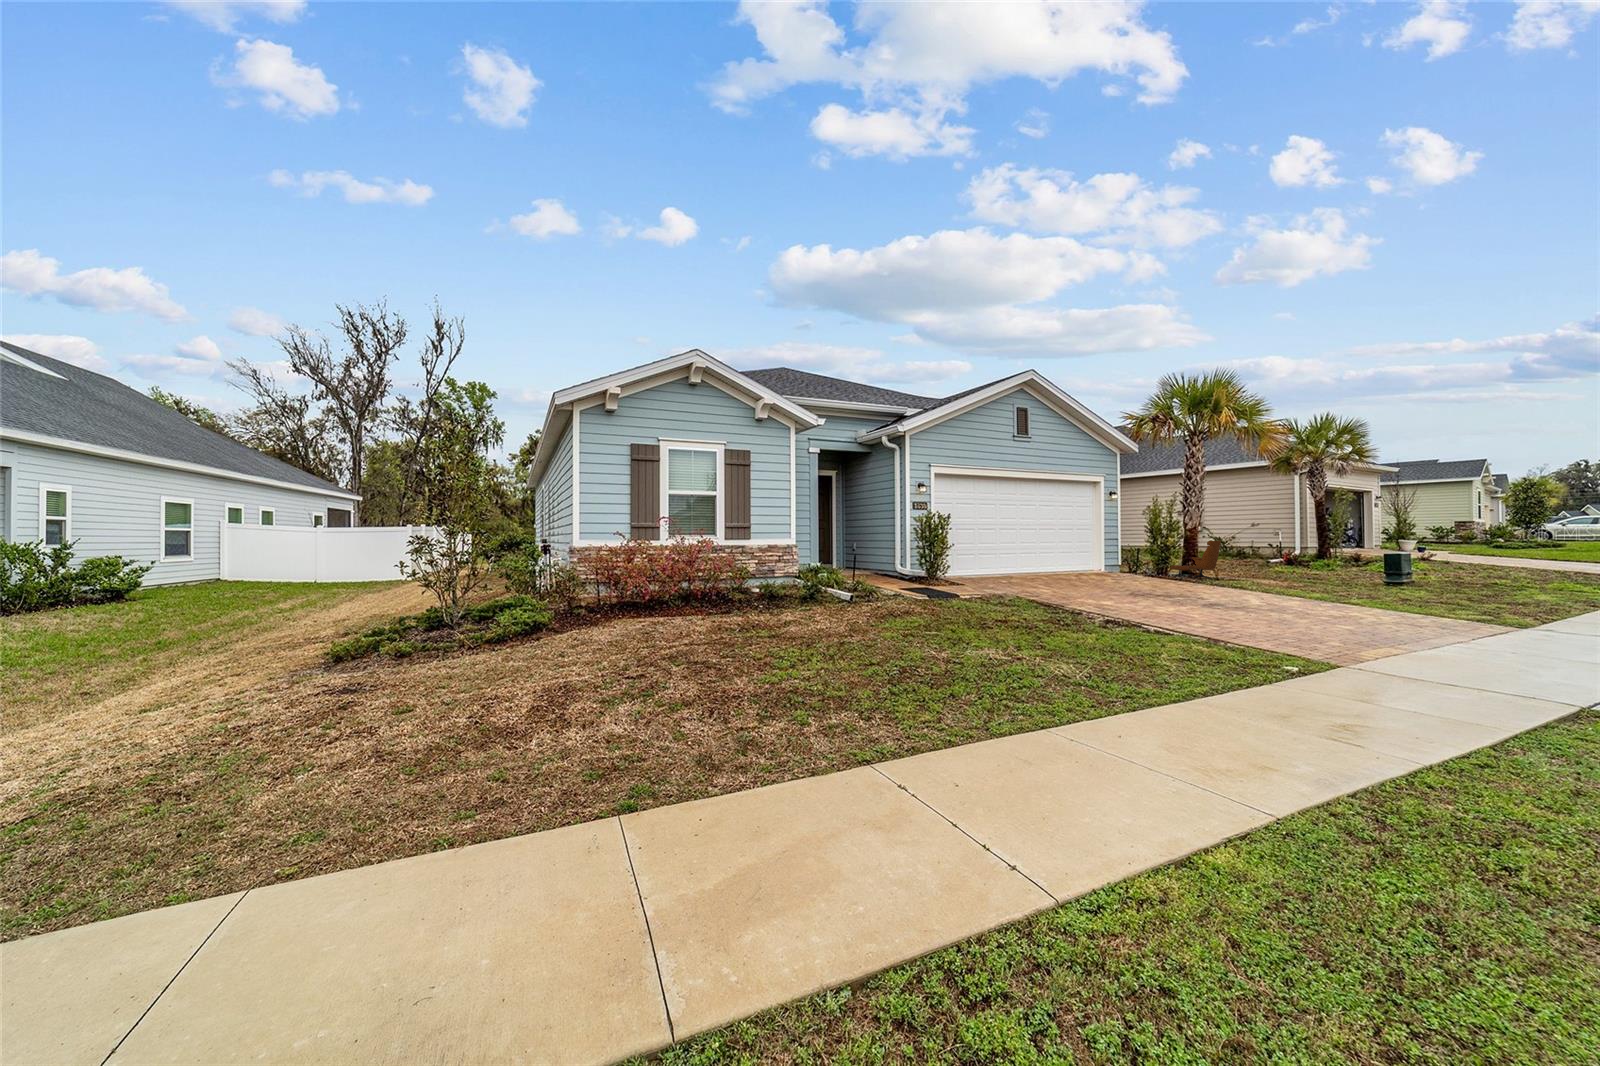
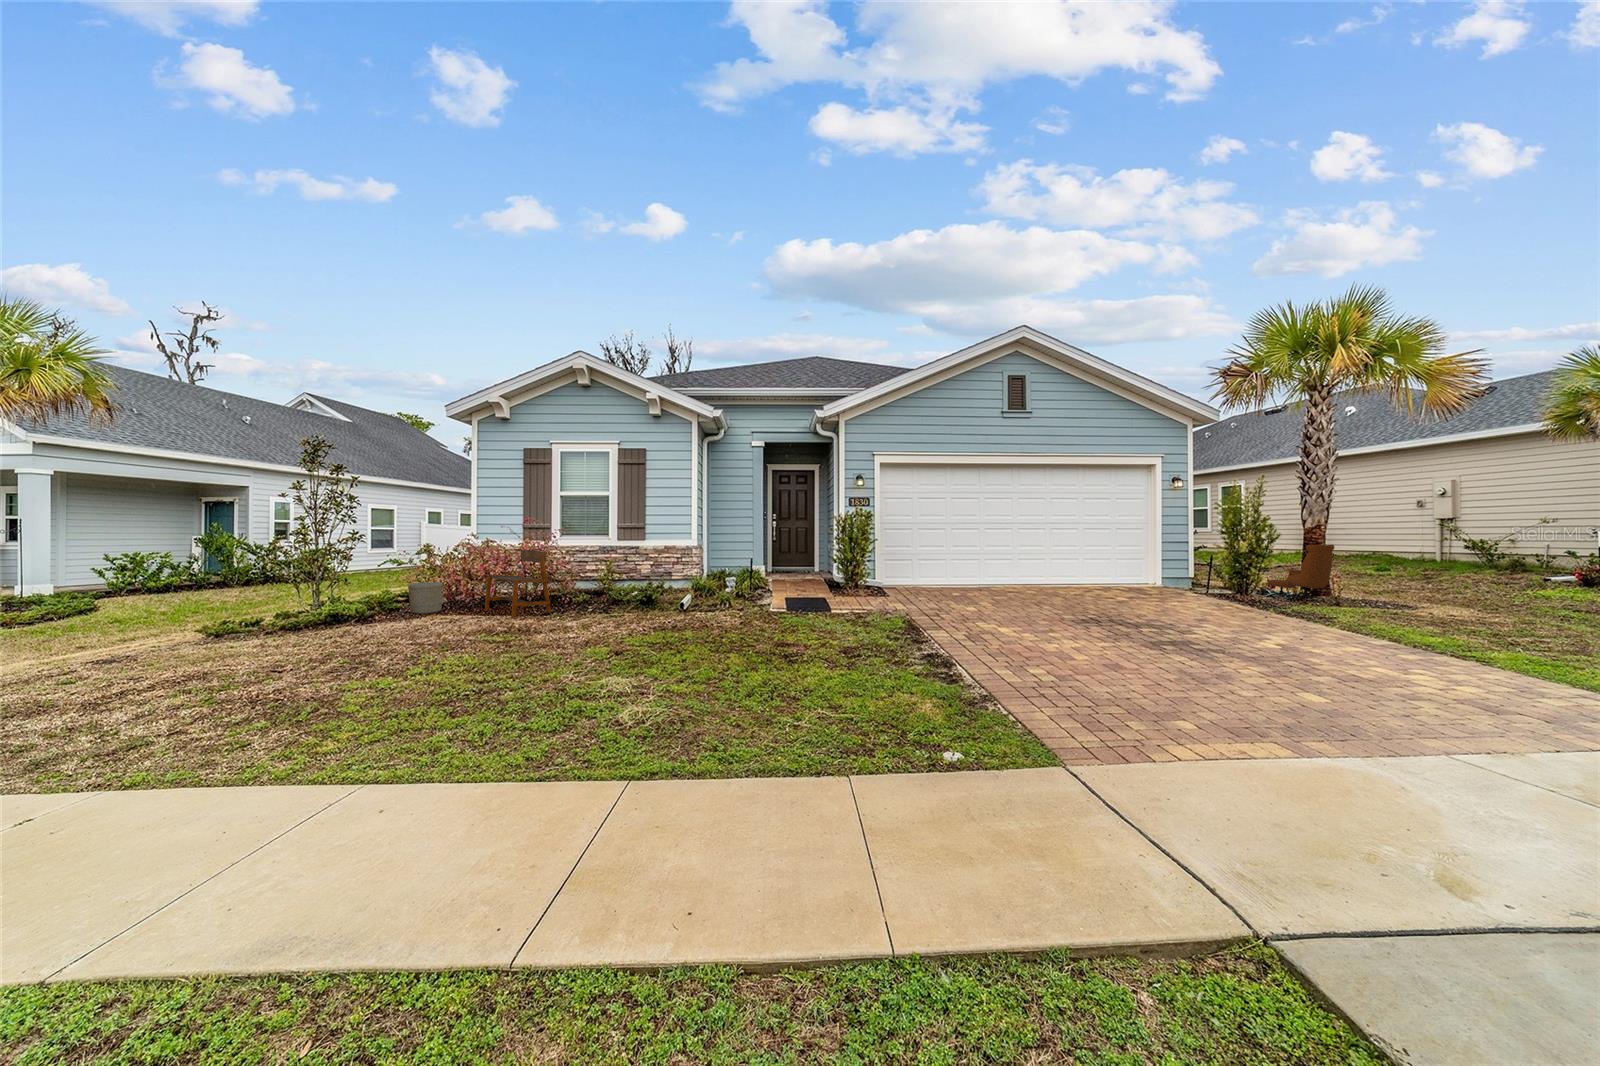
bench: none [654,549,730,617] -> present [485,549,551,618]
woven basket: none [576,586,609,619] -> present [408,582,442,614]

